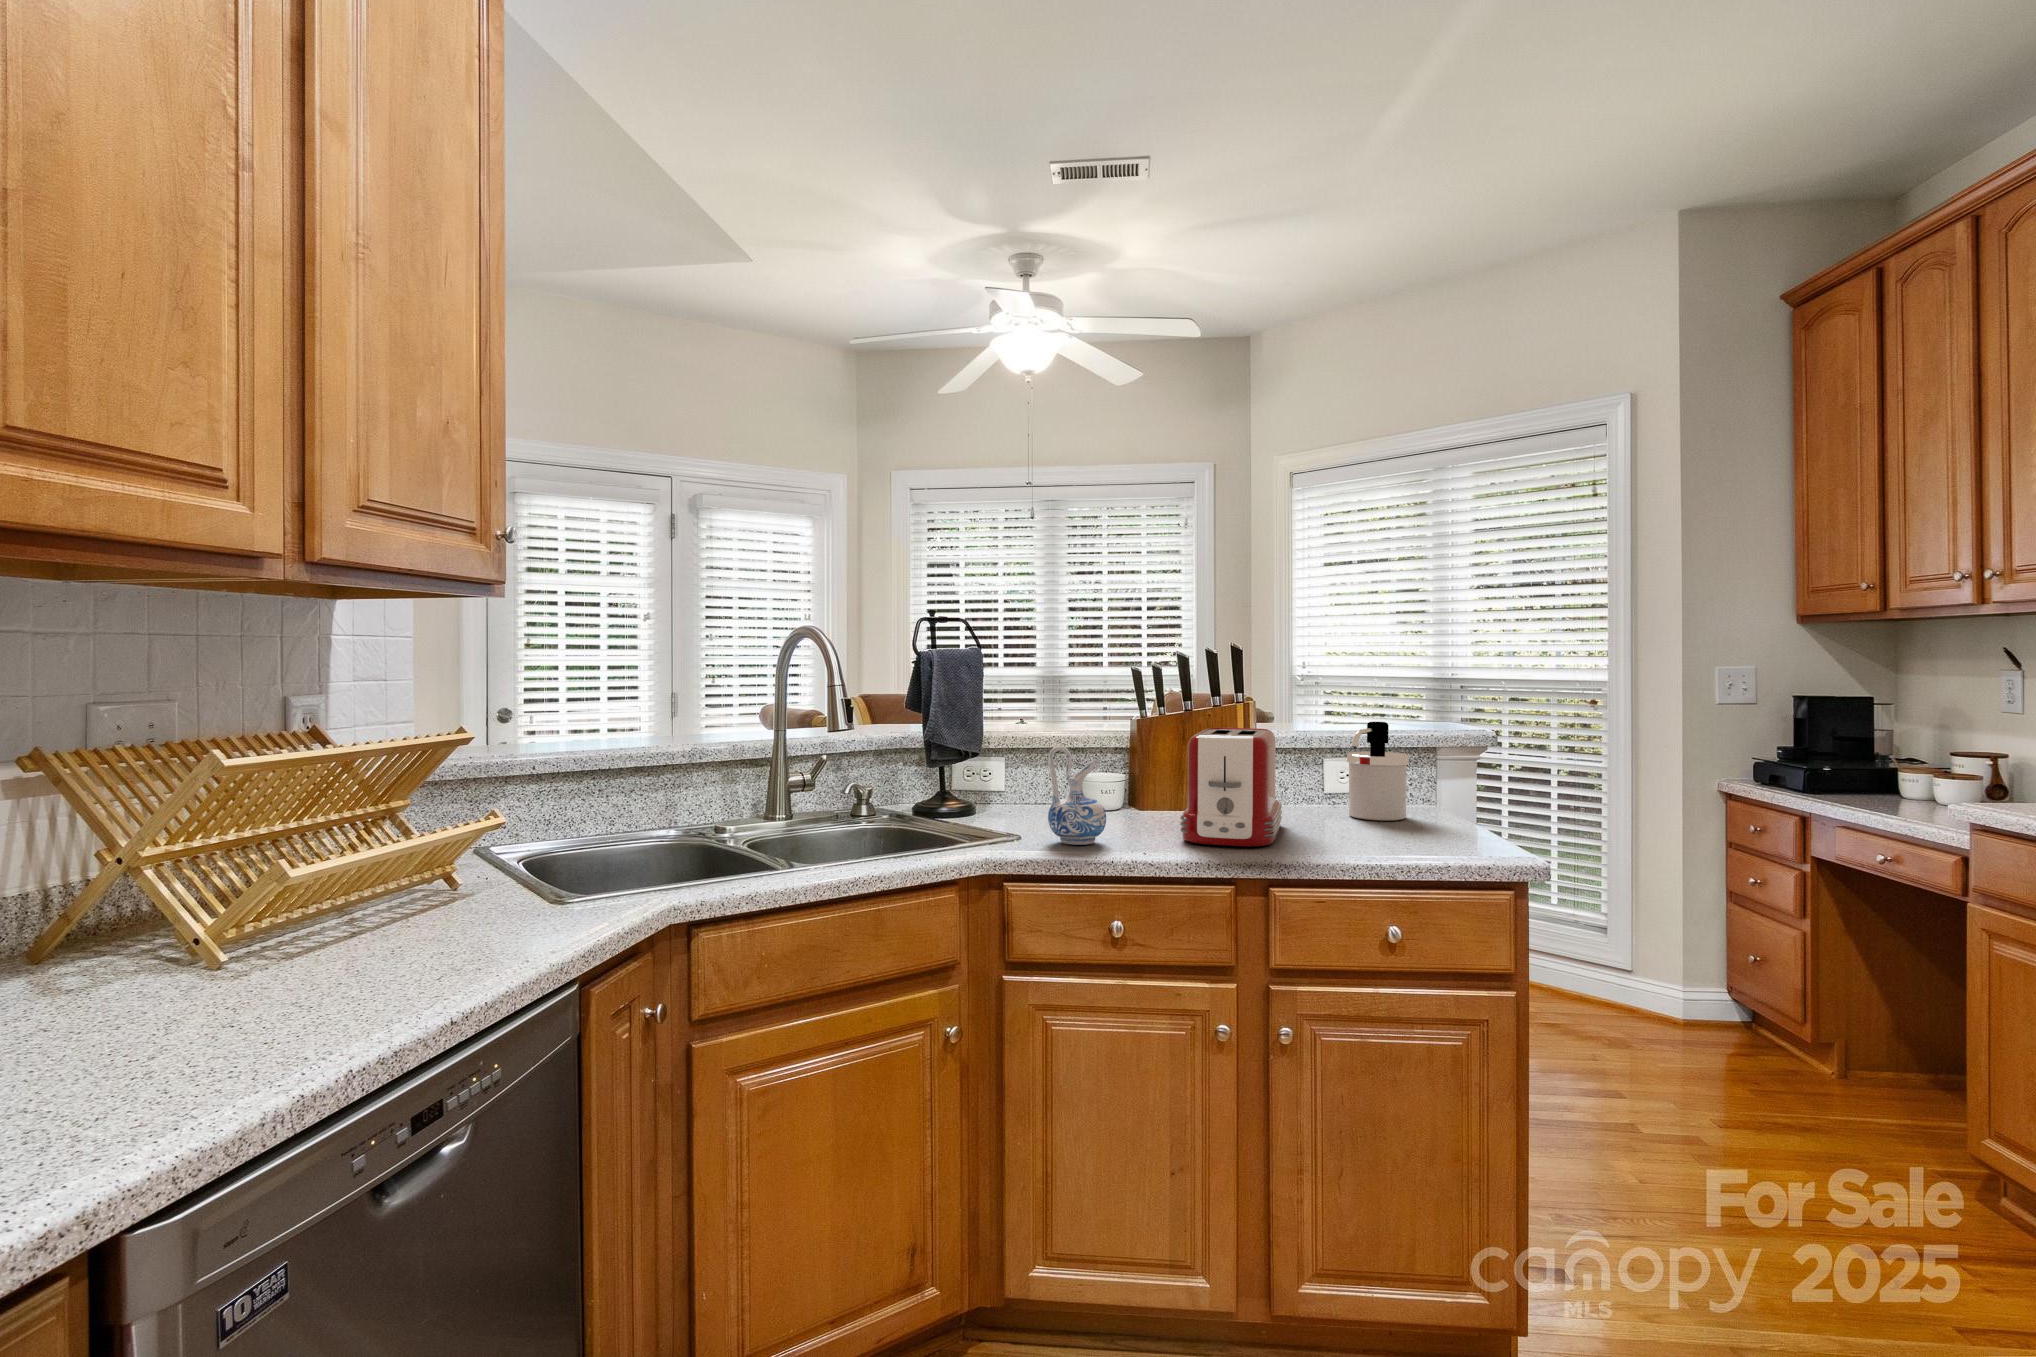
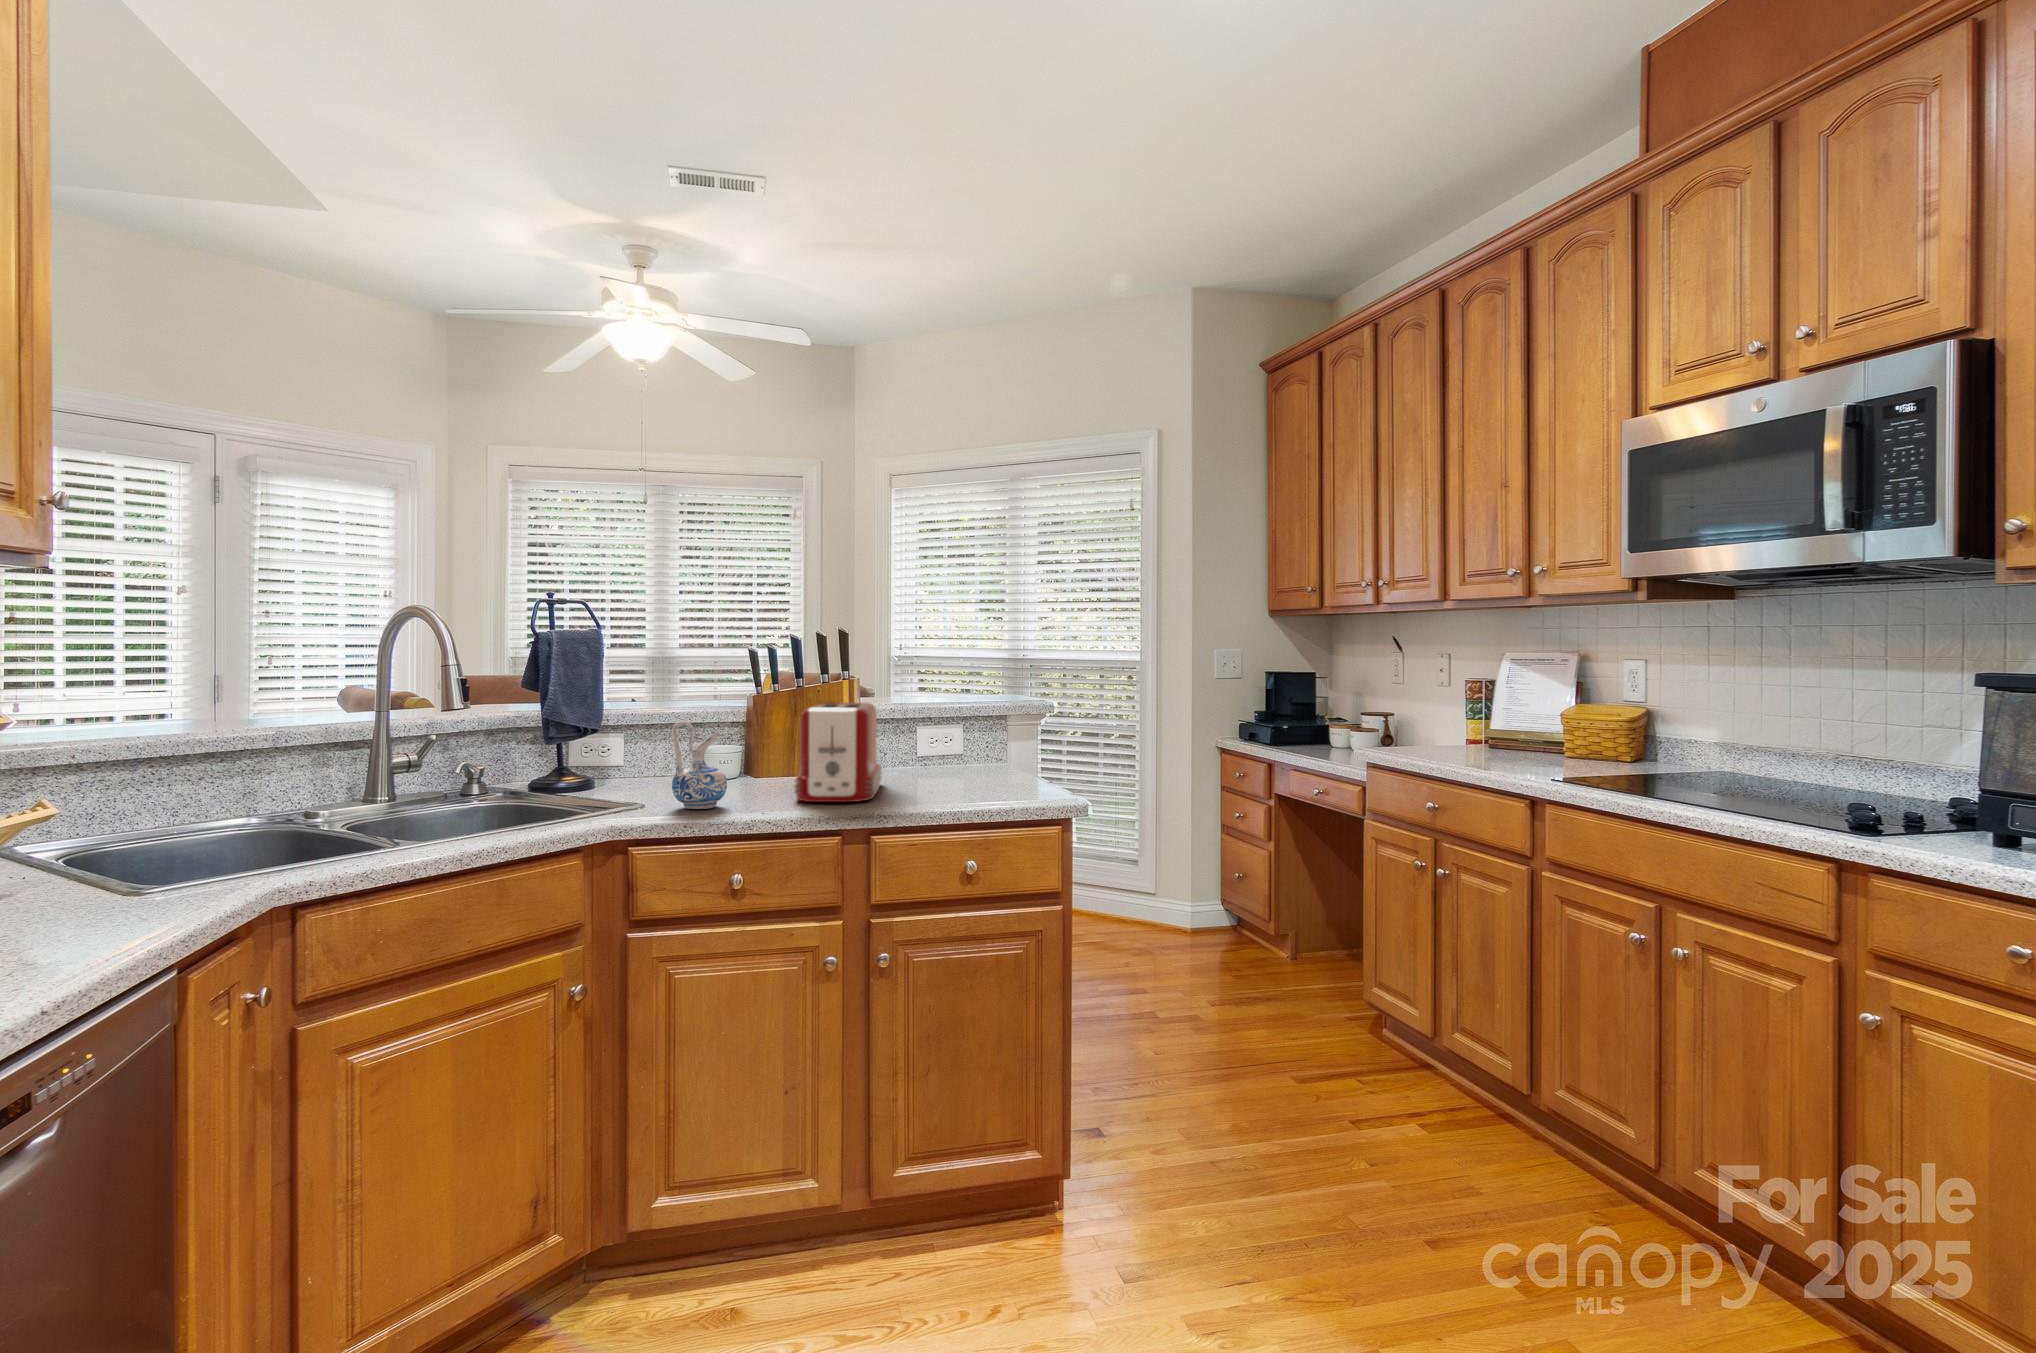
soap dispenser: present [1347,722,1409,821] -> none [937,696,985,777]

